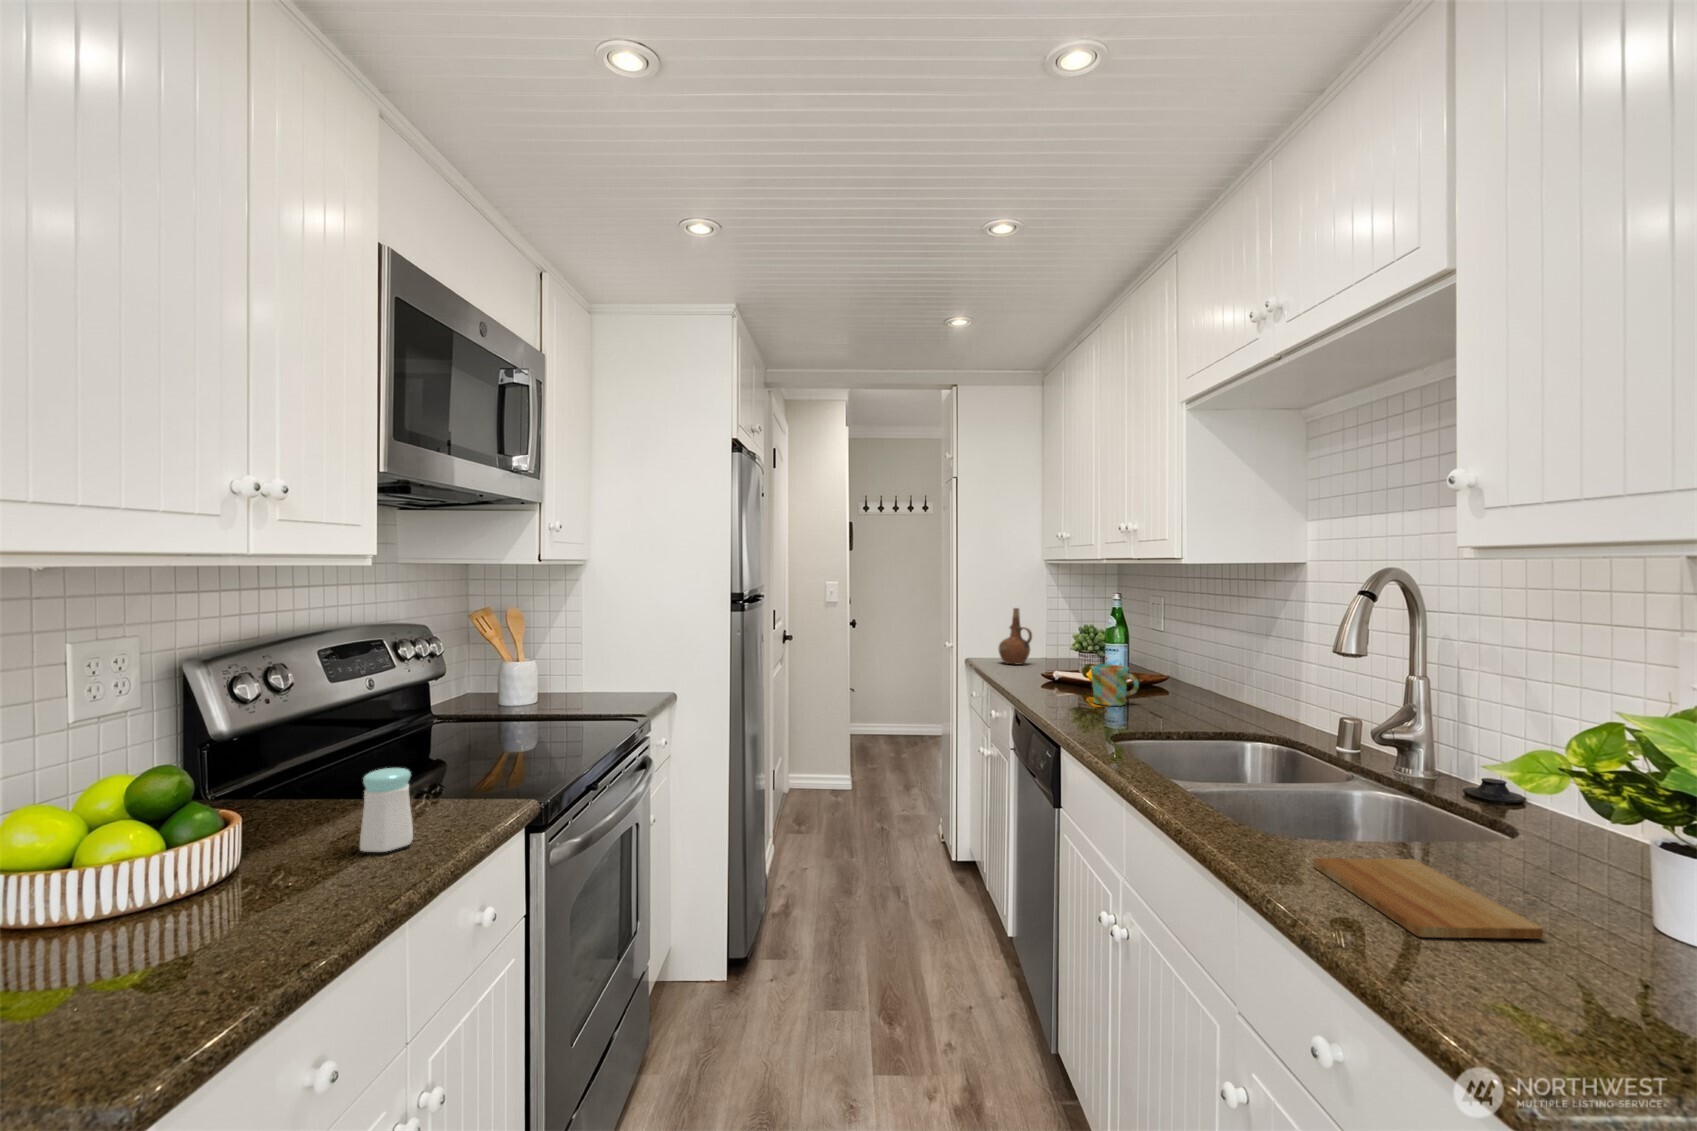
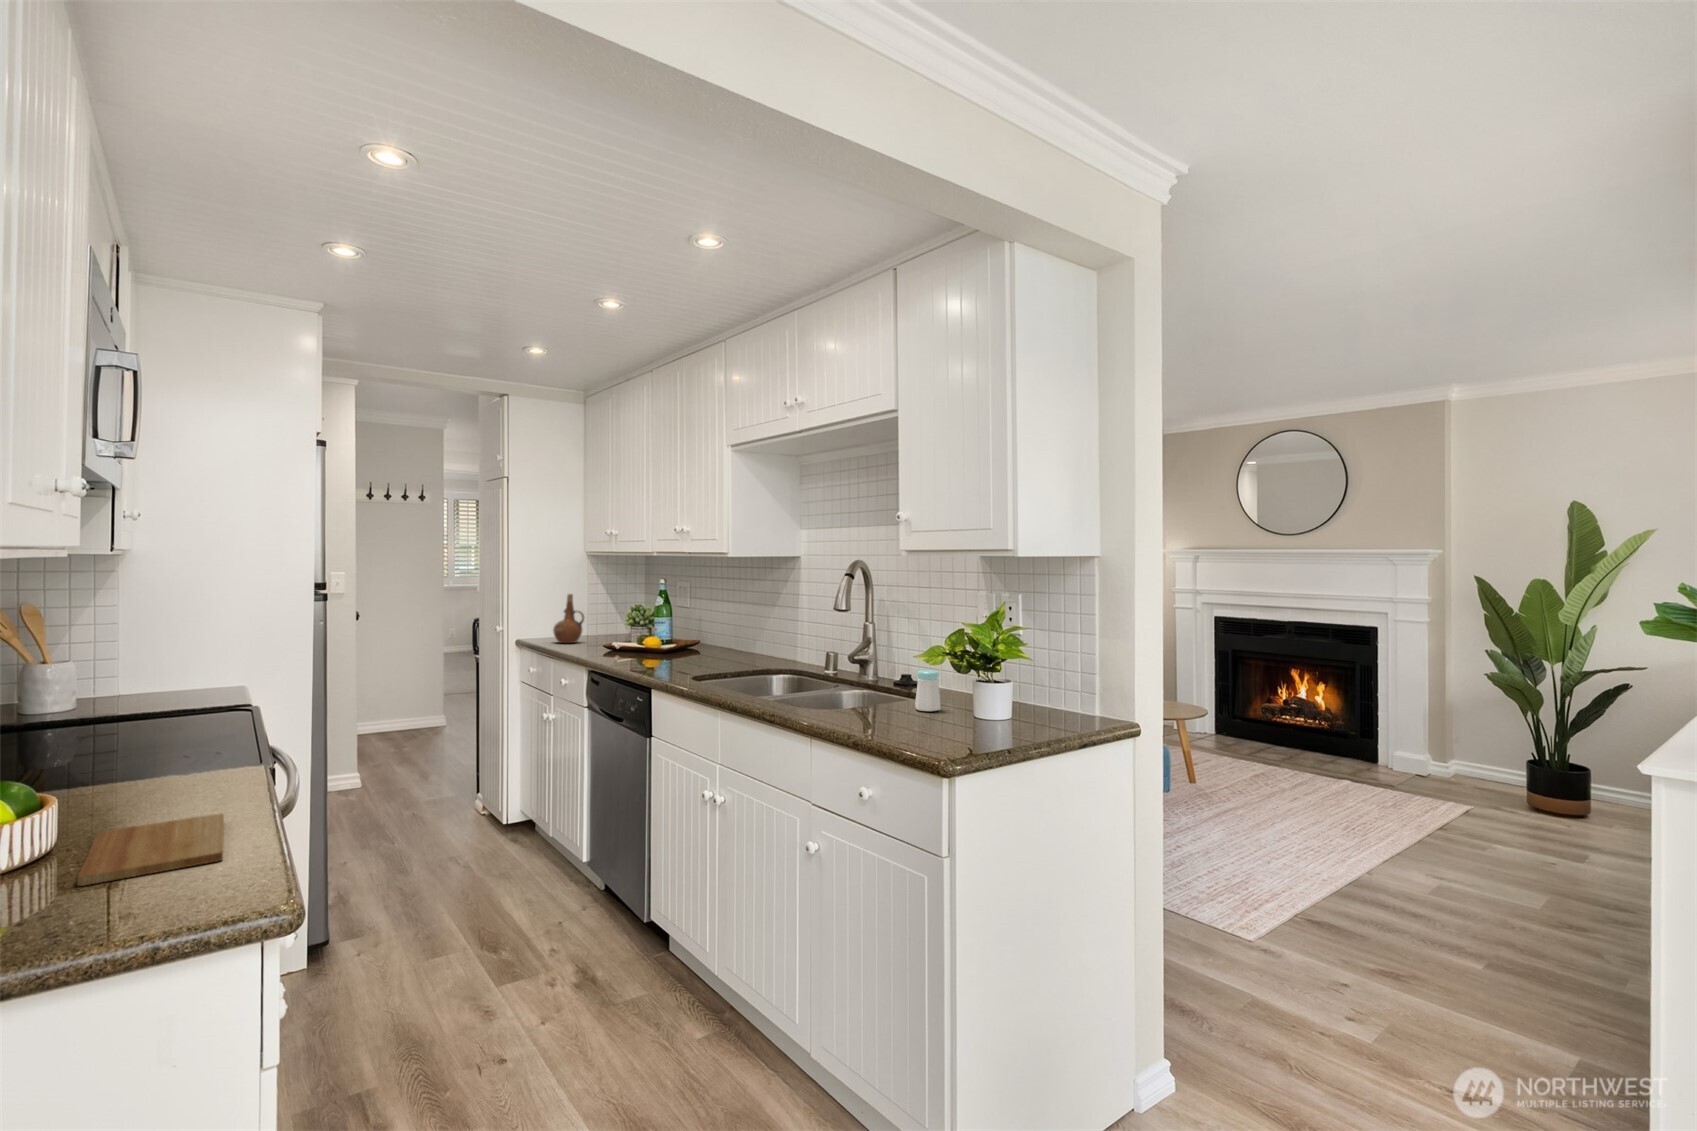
mug: present [1091,664,1139,706] -> none [659,634,693,664]
salt shaker: present [360,768,413,852] -> present [915,669,940,711]
cutting board: present [1314,858,1543,939] -> present [77,813,224,886]

